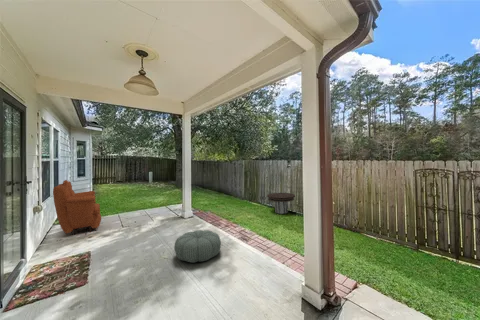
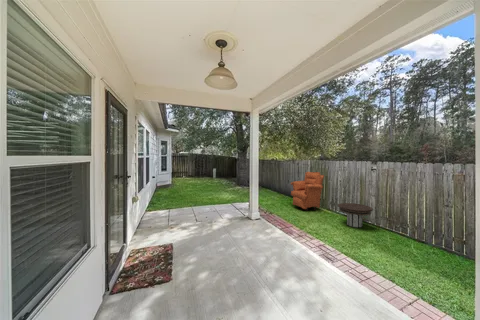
armchair: present [53,180,101,234] -> present [291,172,324,211]
pouf: present [174,230,221,263] -> none [249,239,297,275]

